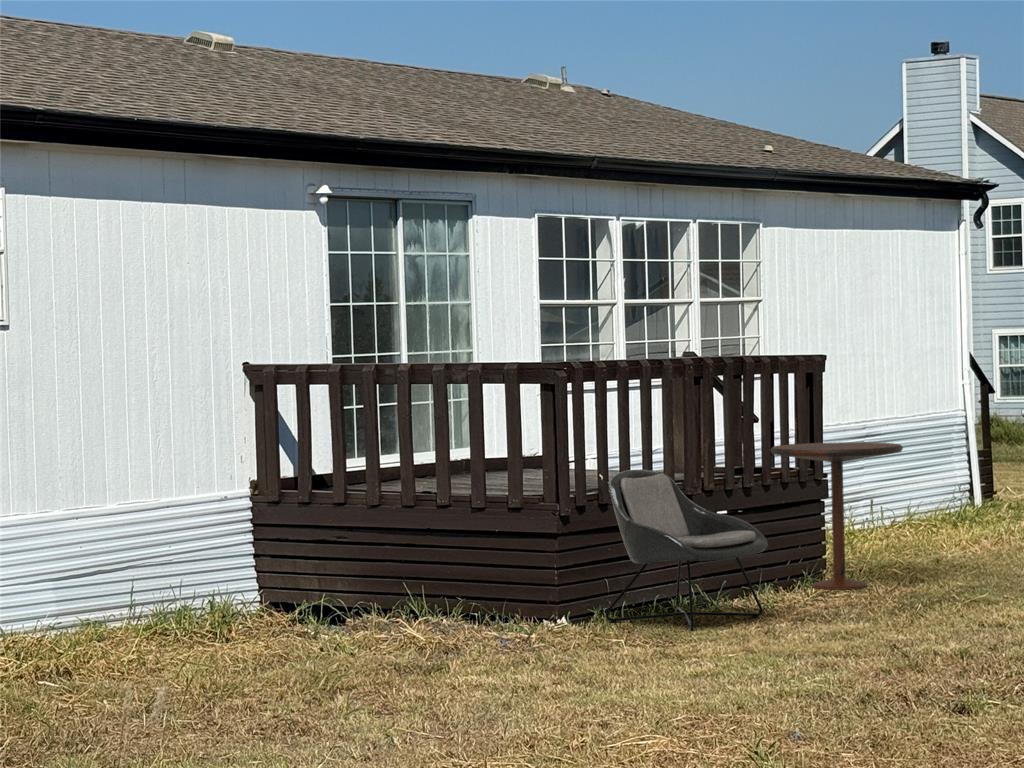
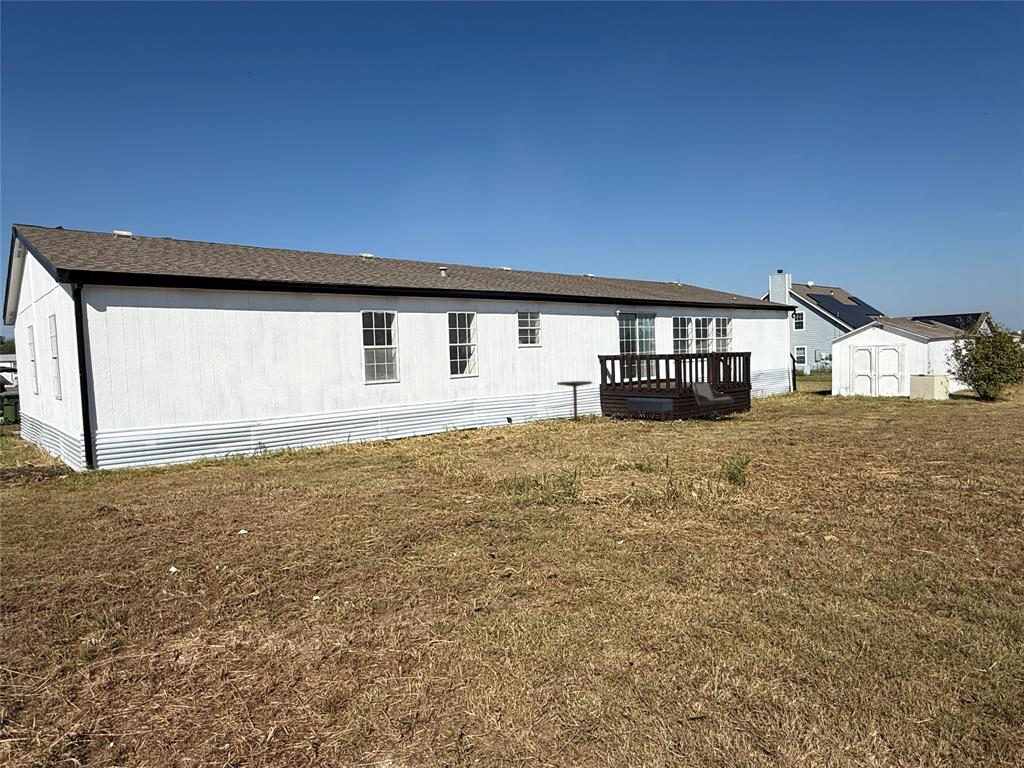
pedestal table: present [771,442,903,590] -> present [557,381,592,421]
bench: none [347,535,534,635] -> present [626,398,673,421]

